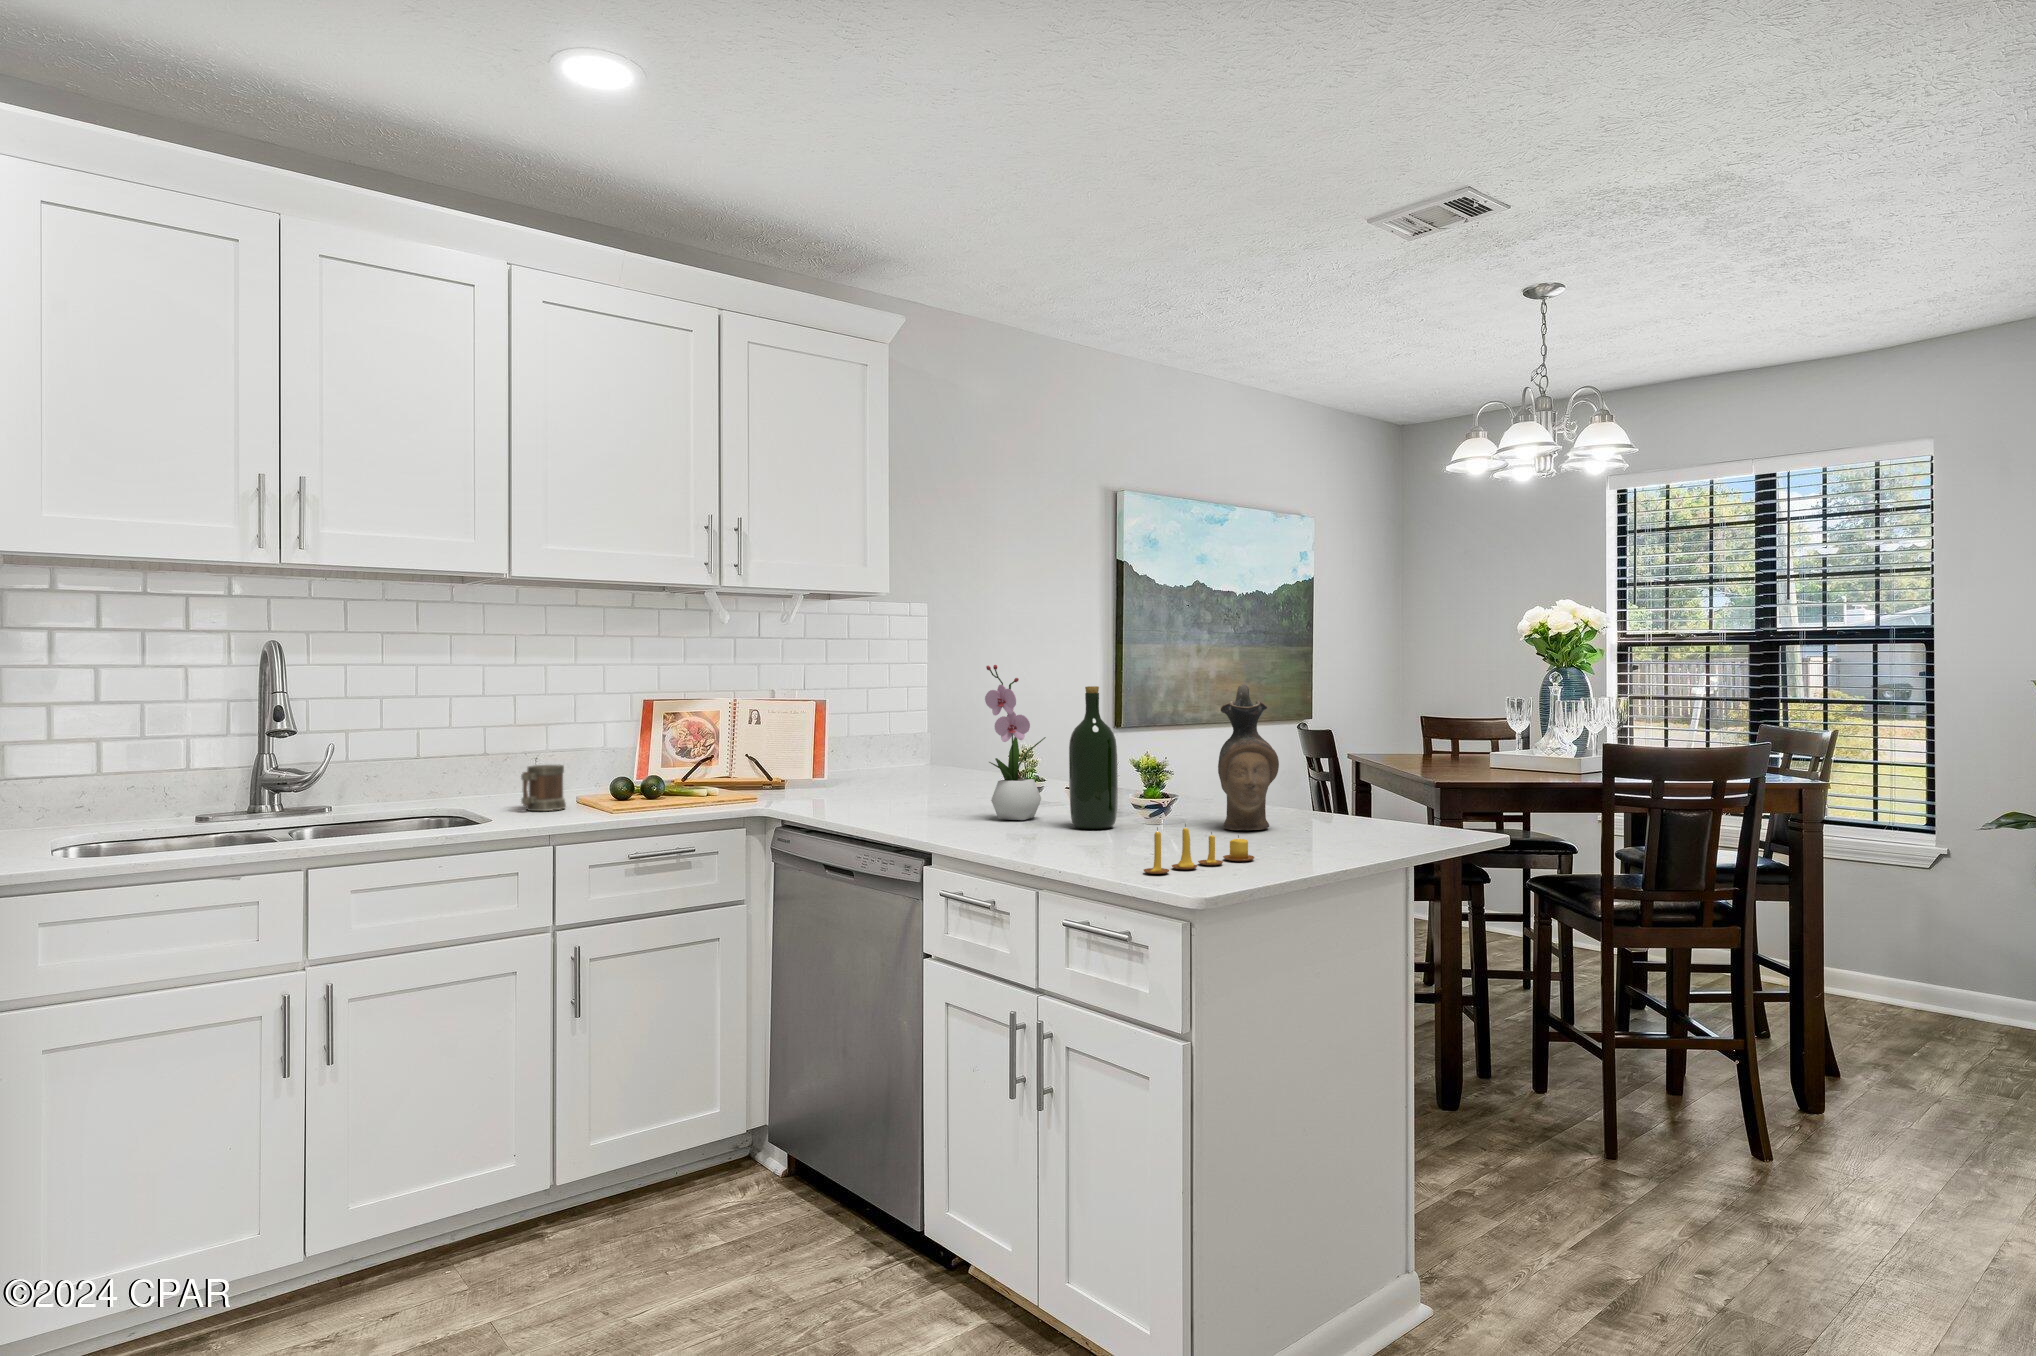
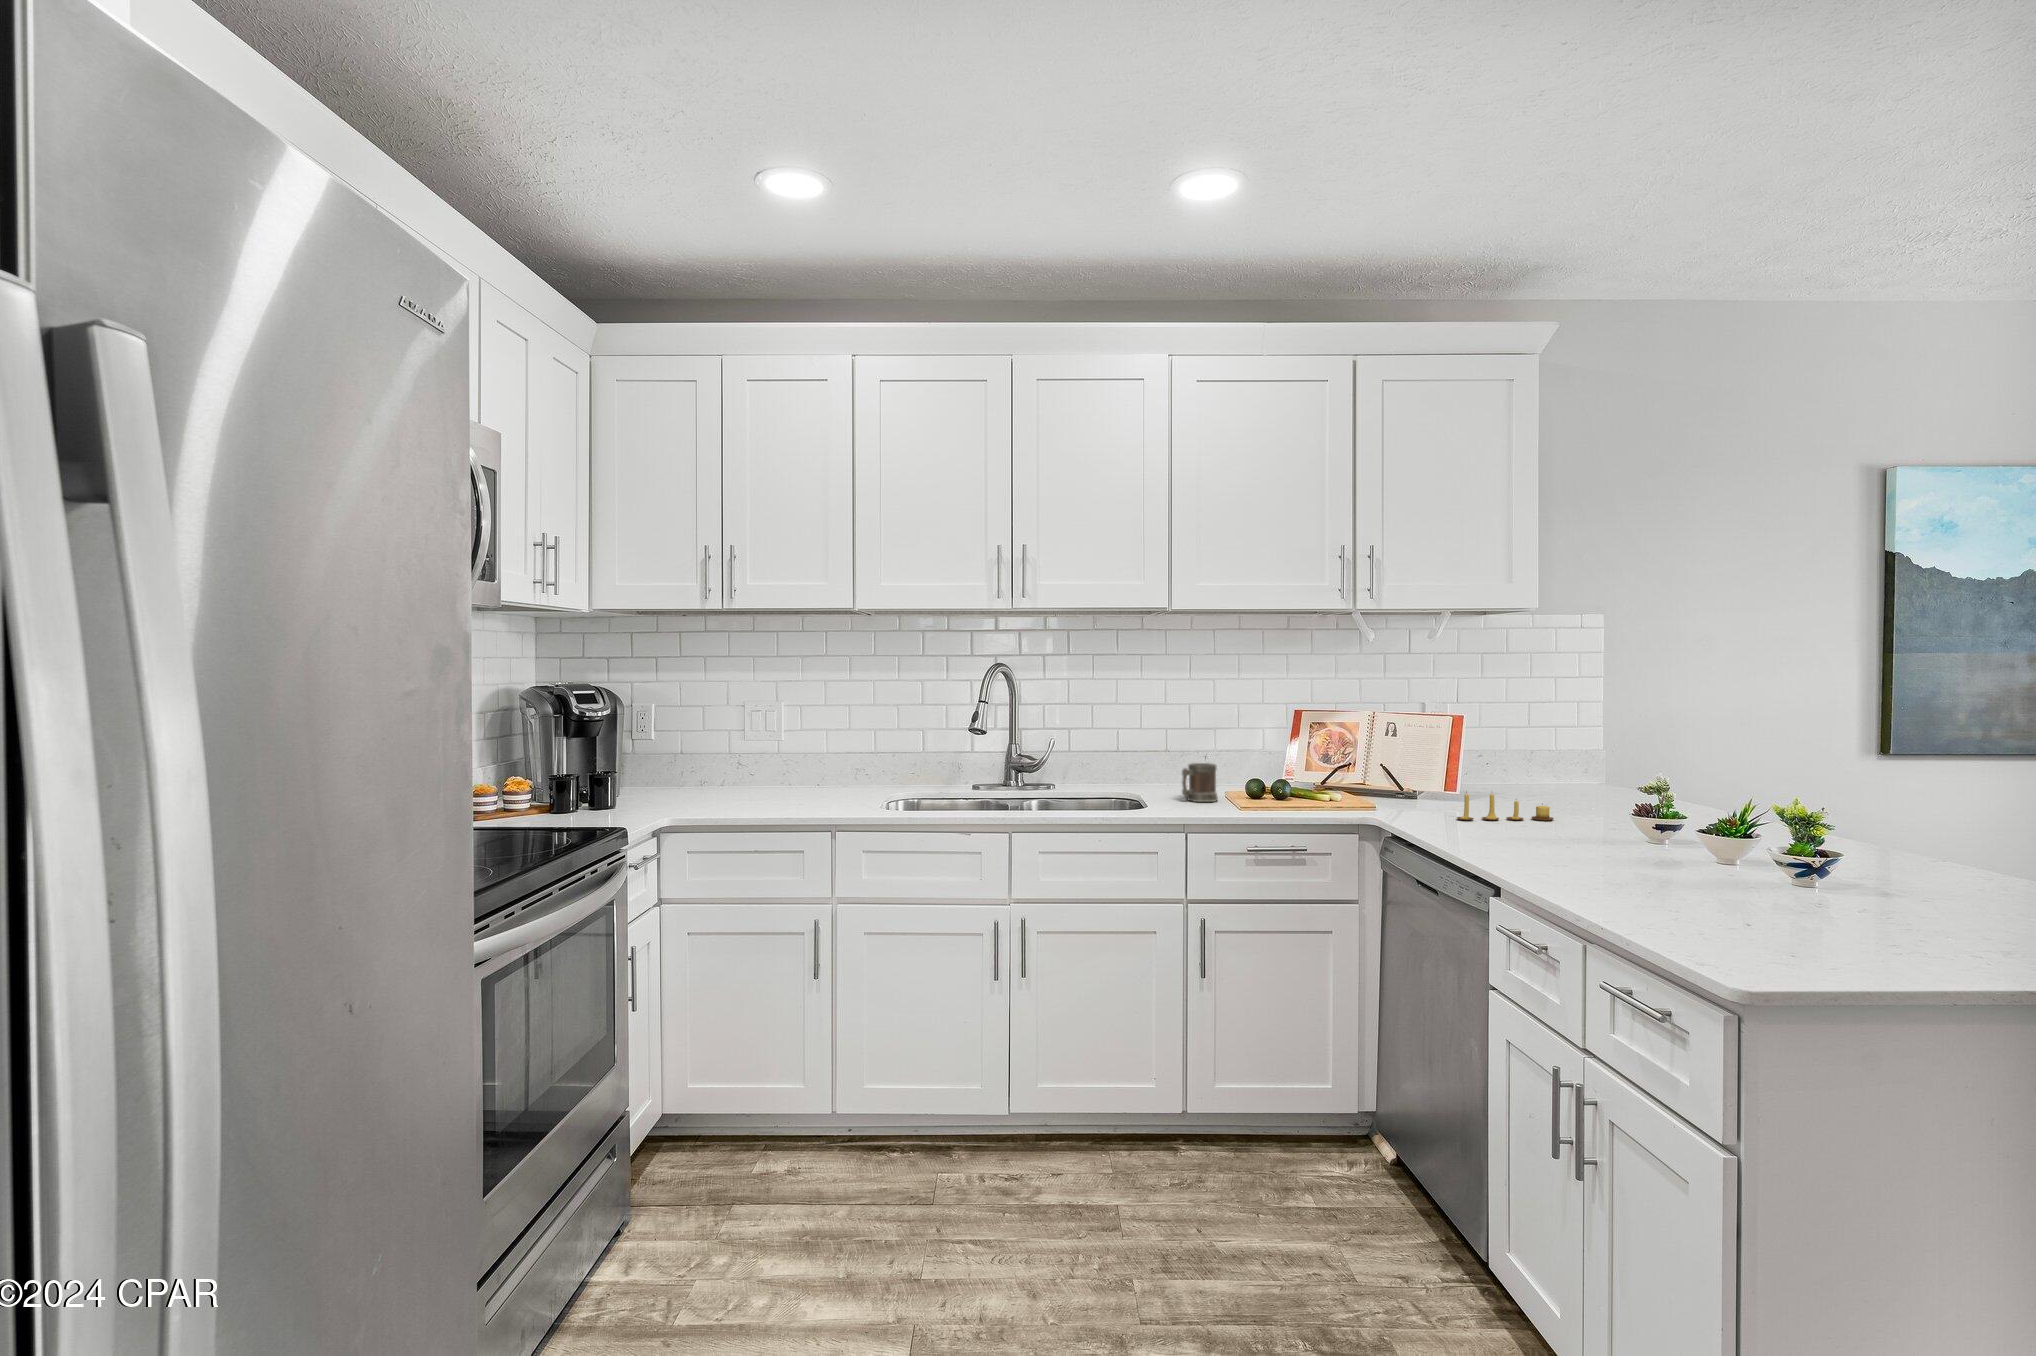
flower arrangement: present [985,665,1046,820] -> none [1589,693,1671,862]
ceramic pitcher: present [1218,685,1279,830] -> none [1886,728,1984,914]
wine bottle: present [1069,686,1118,829] -> none [1682,723,1746,885]
candle: present [1144,824,1254,874] -> present [1457,792,1554,820]

